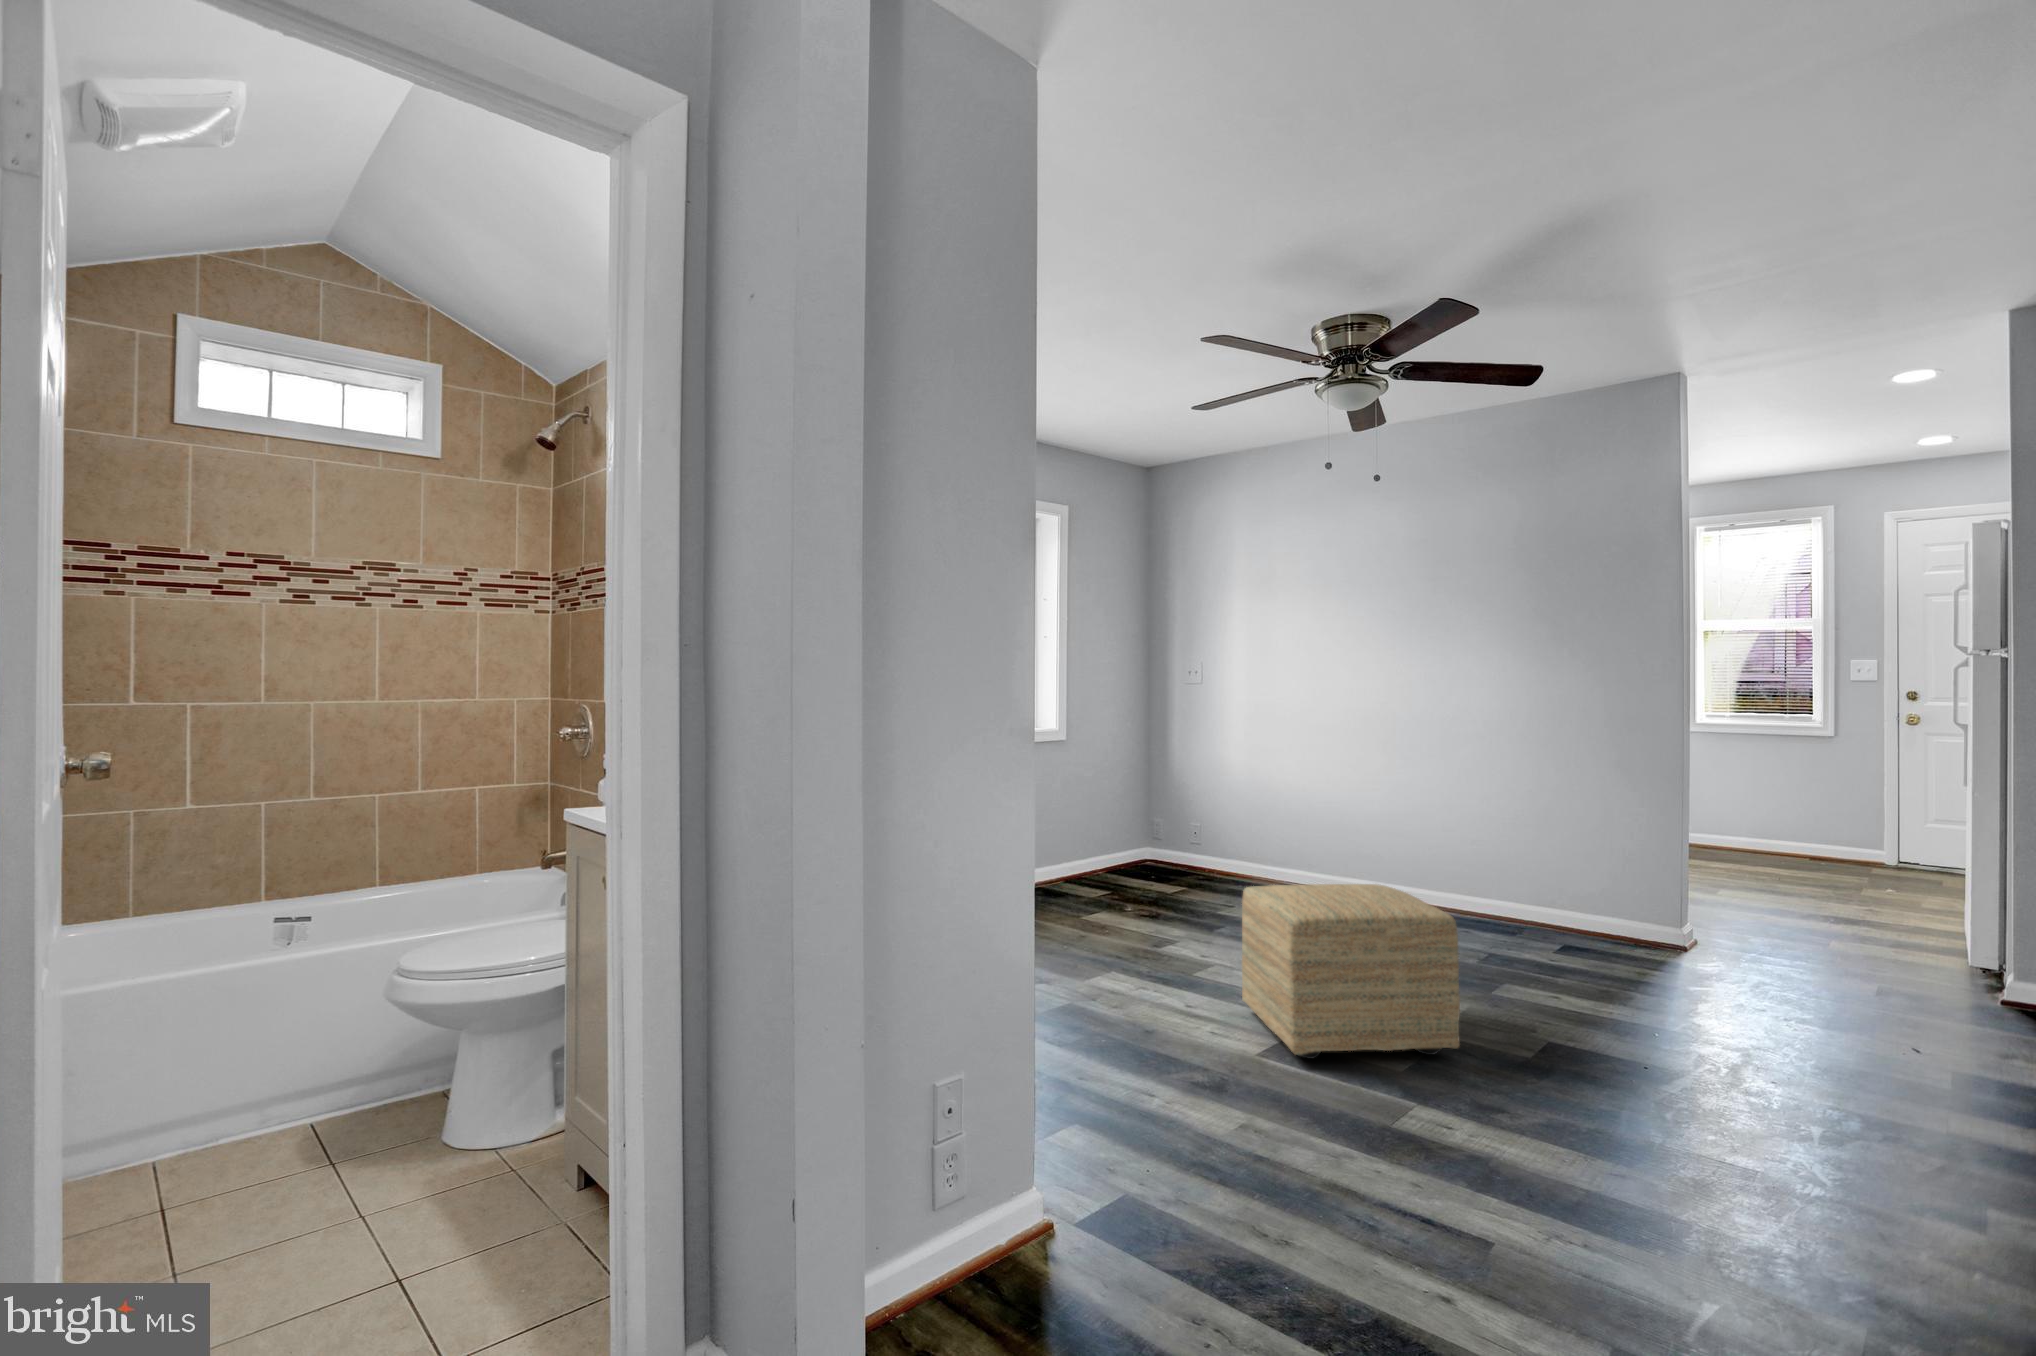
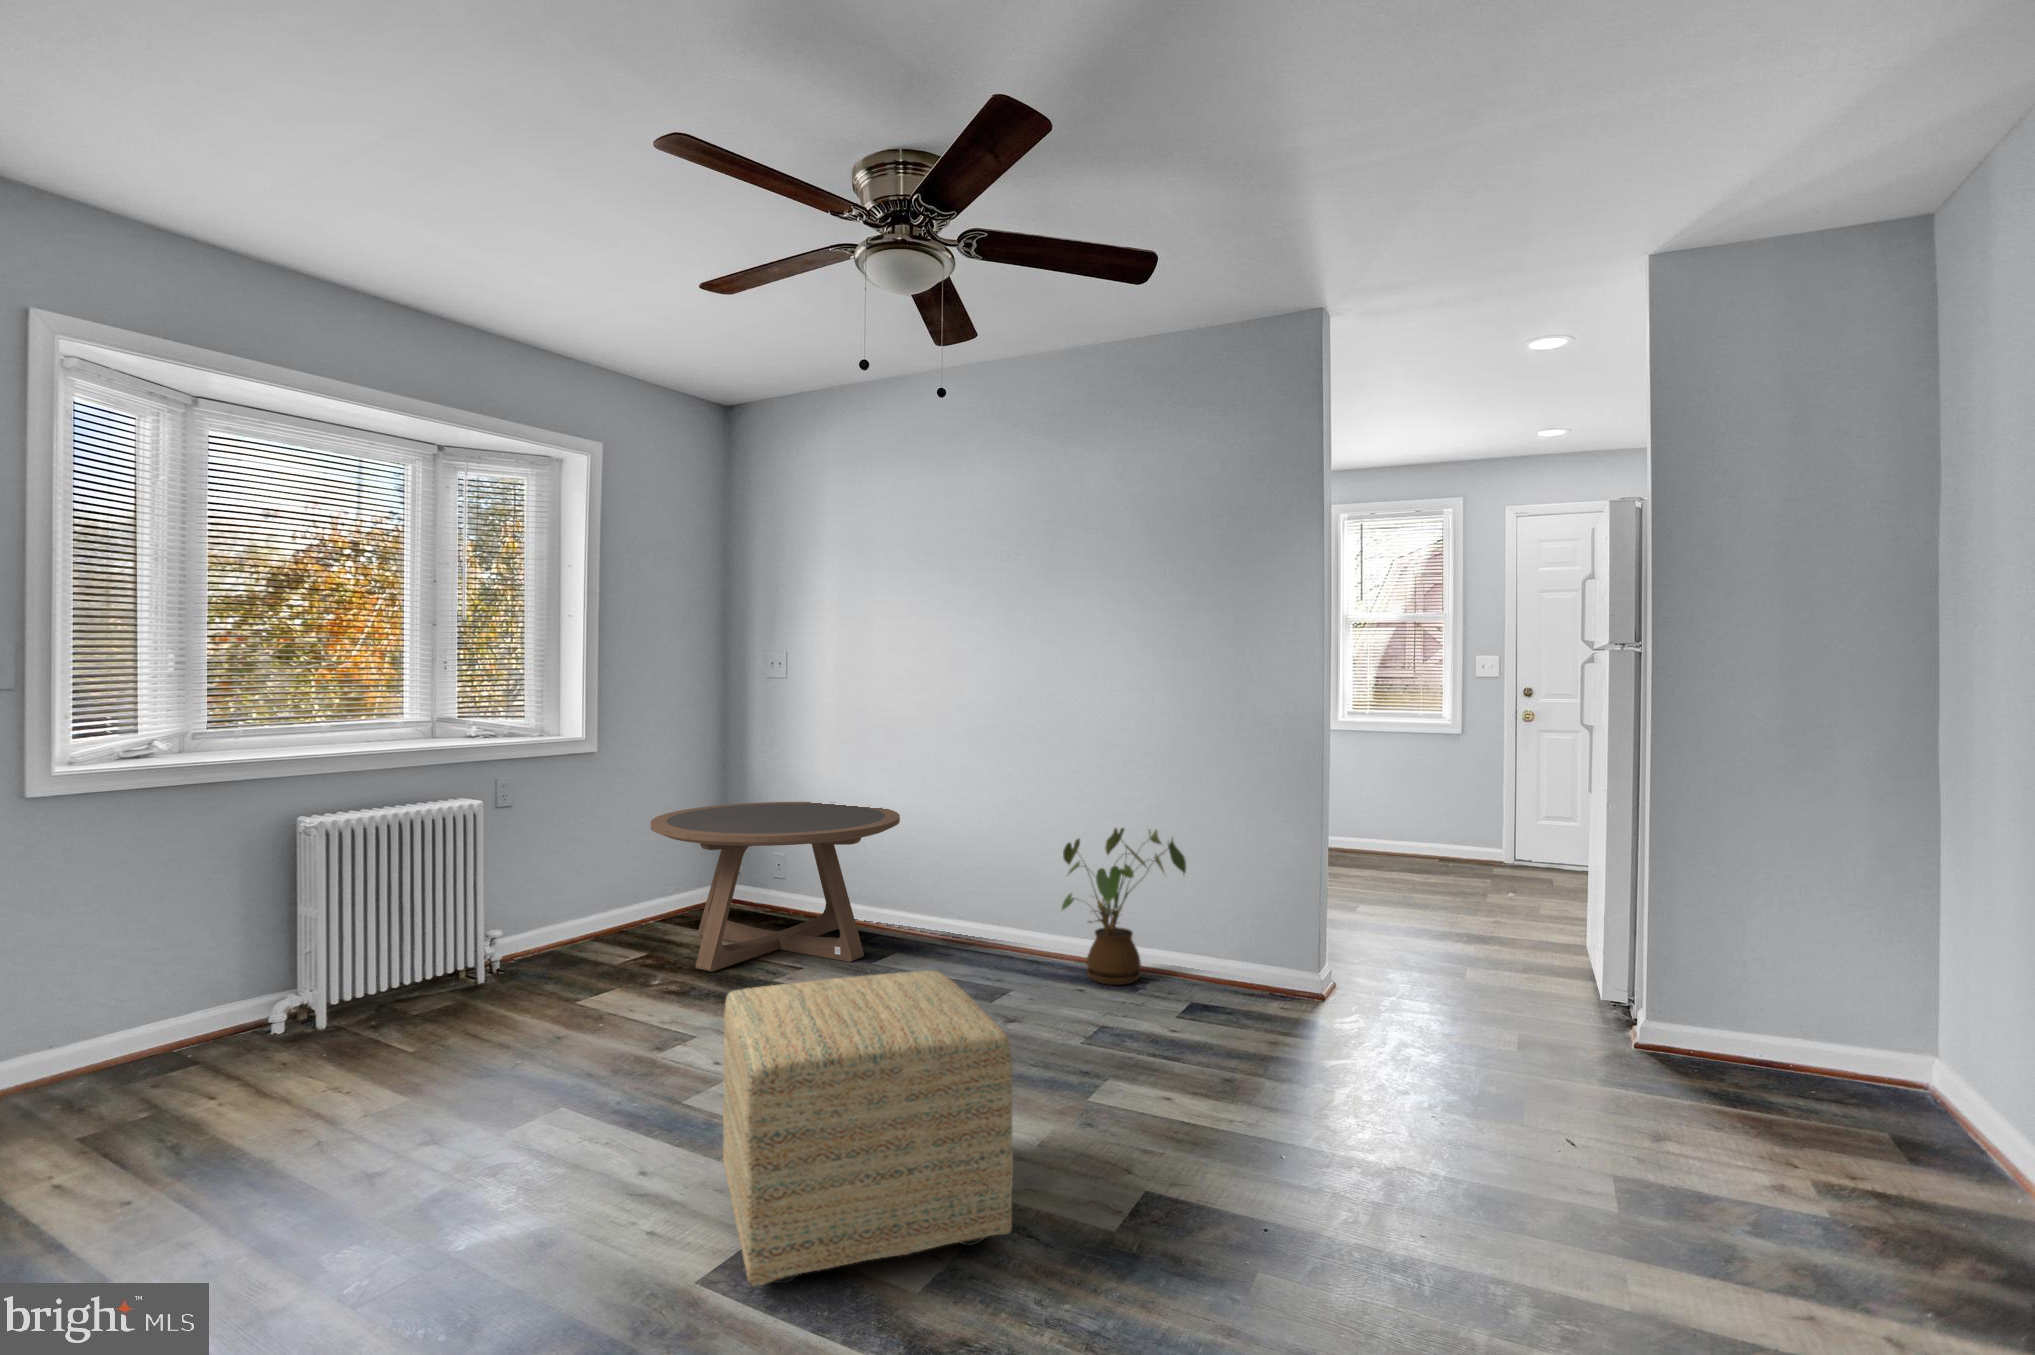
coffee table: none [1111,783,1300,904] -> present [651,802,900,972]
house plant: none [1446,804,1558,931] -> present [1062,828,1186,985]

